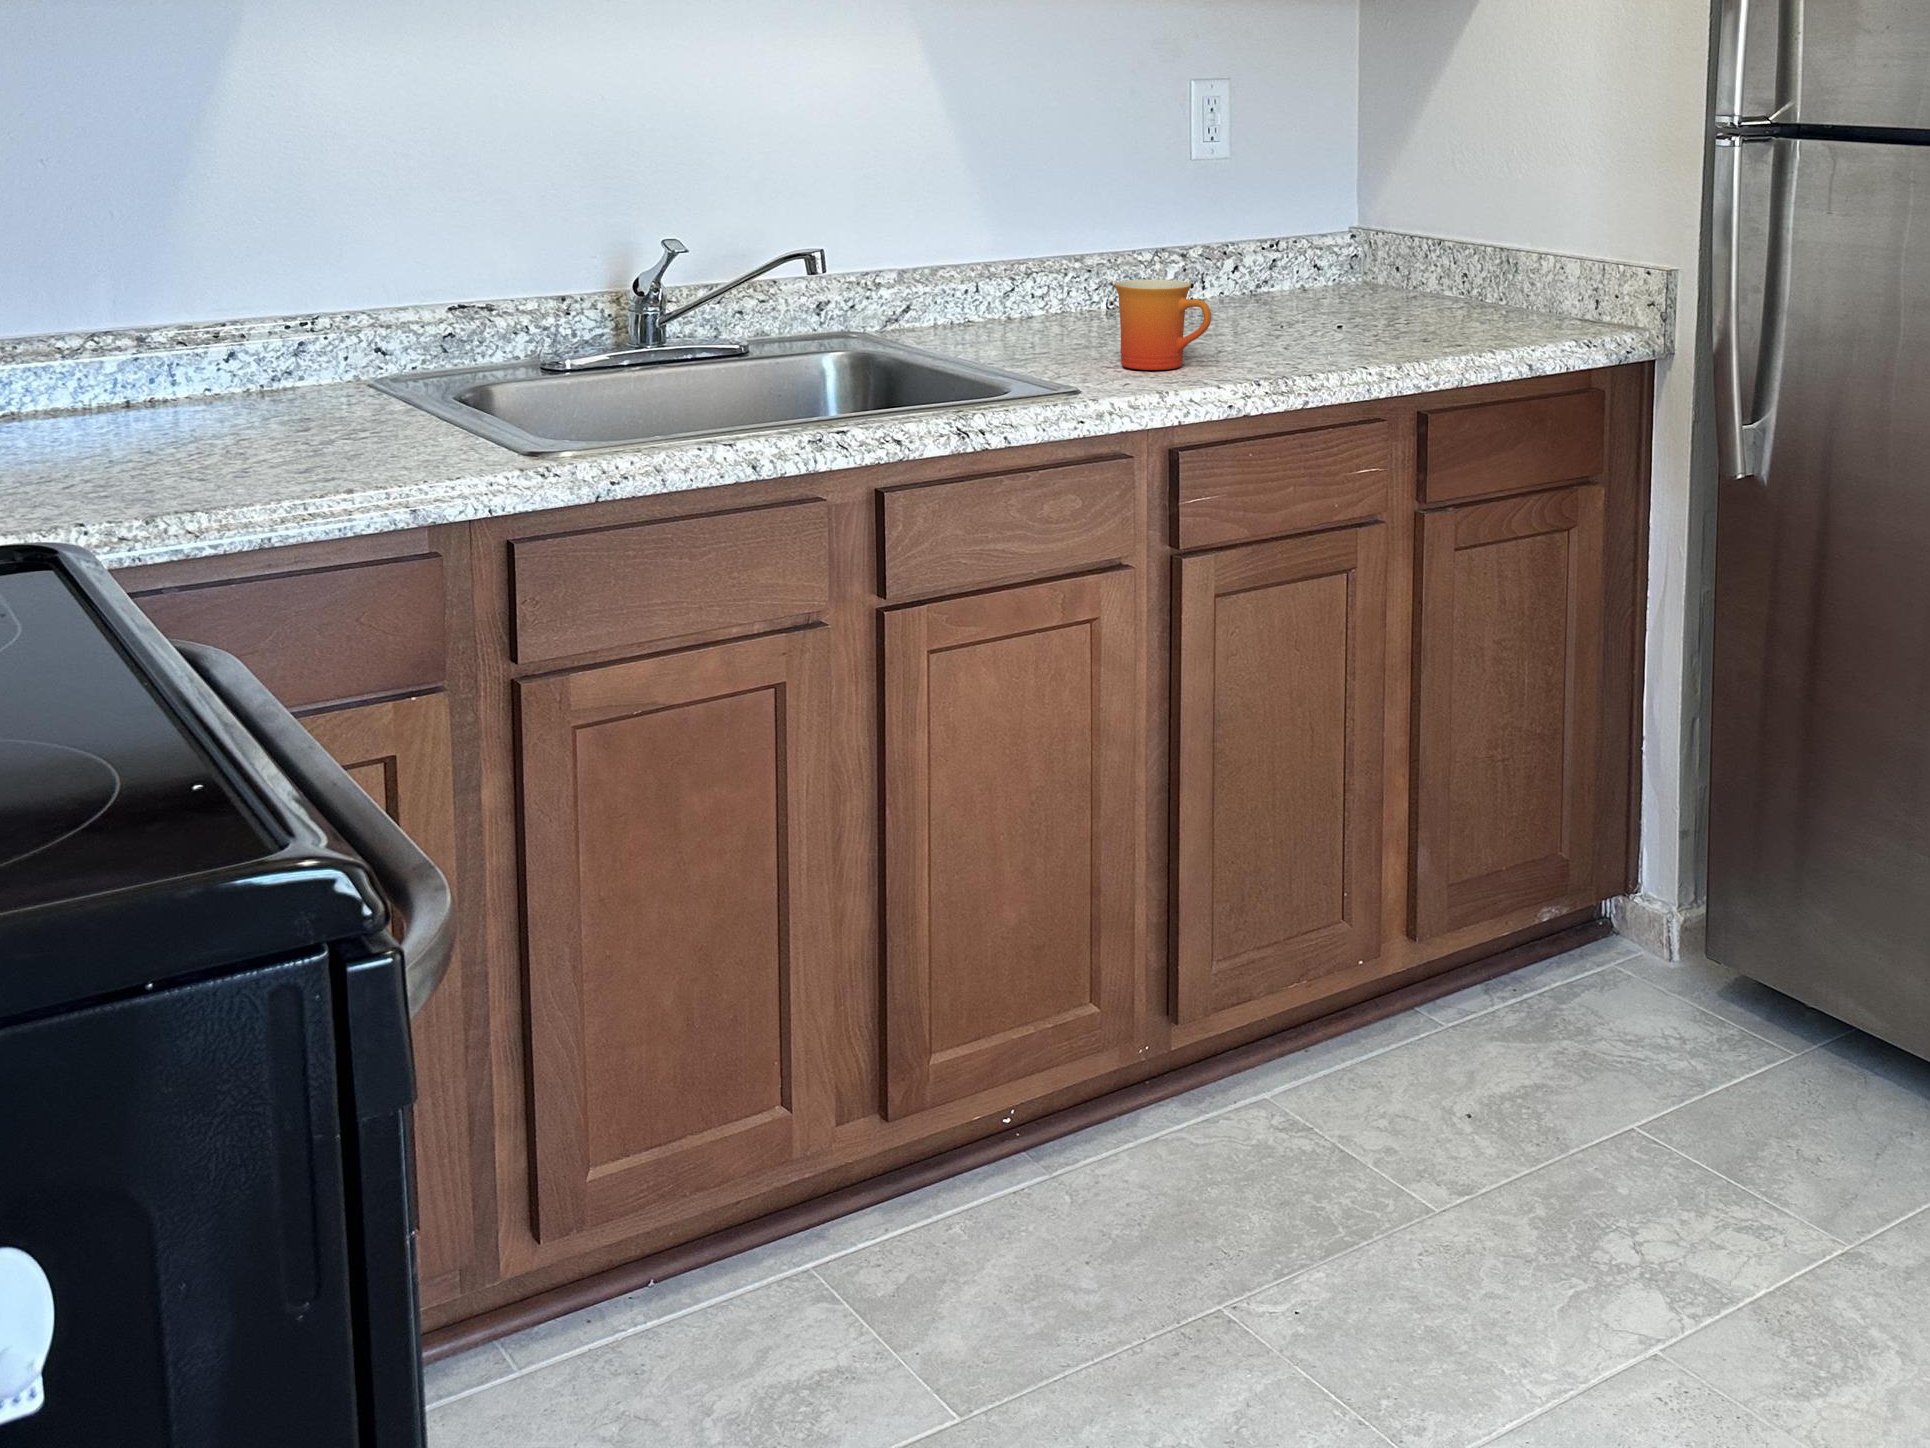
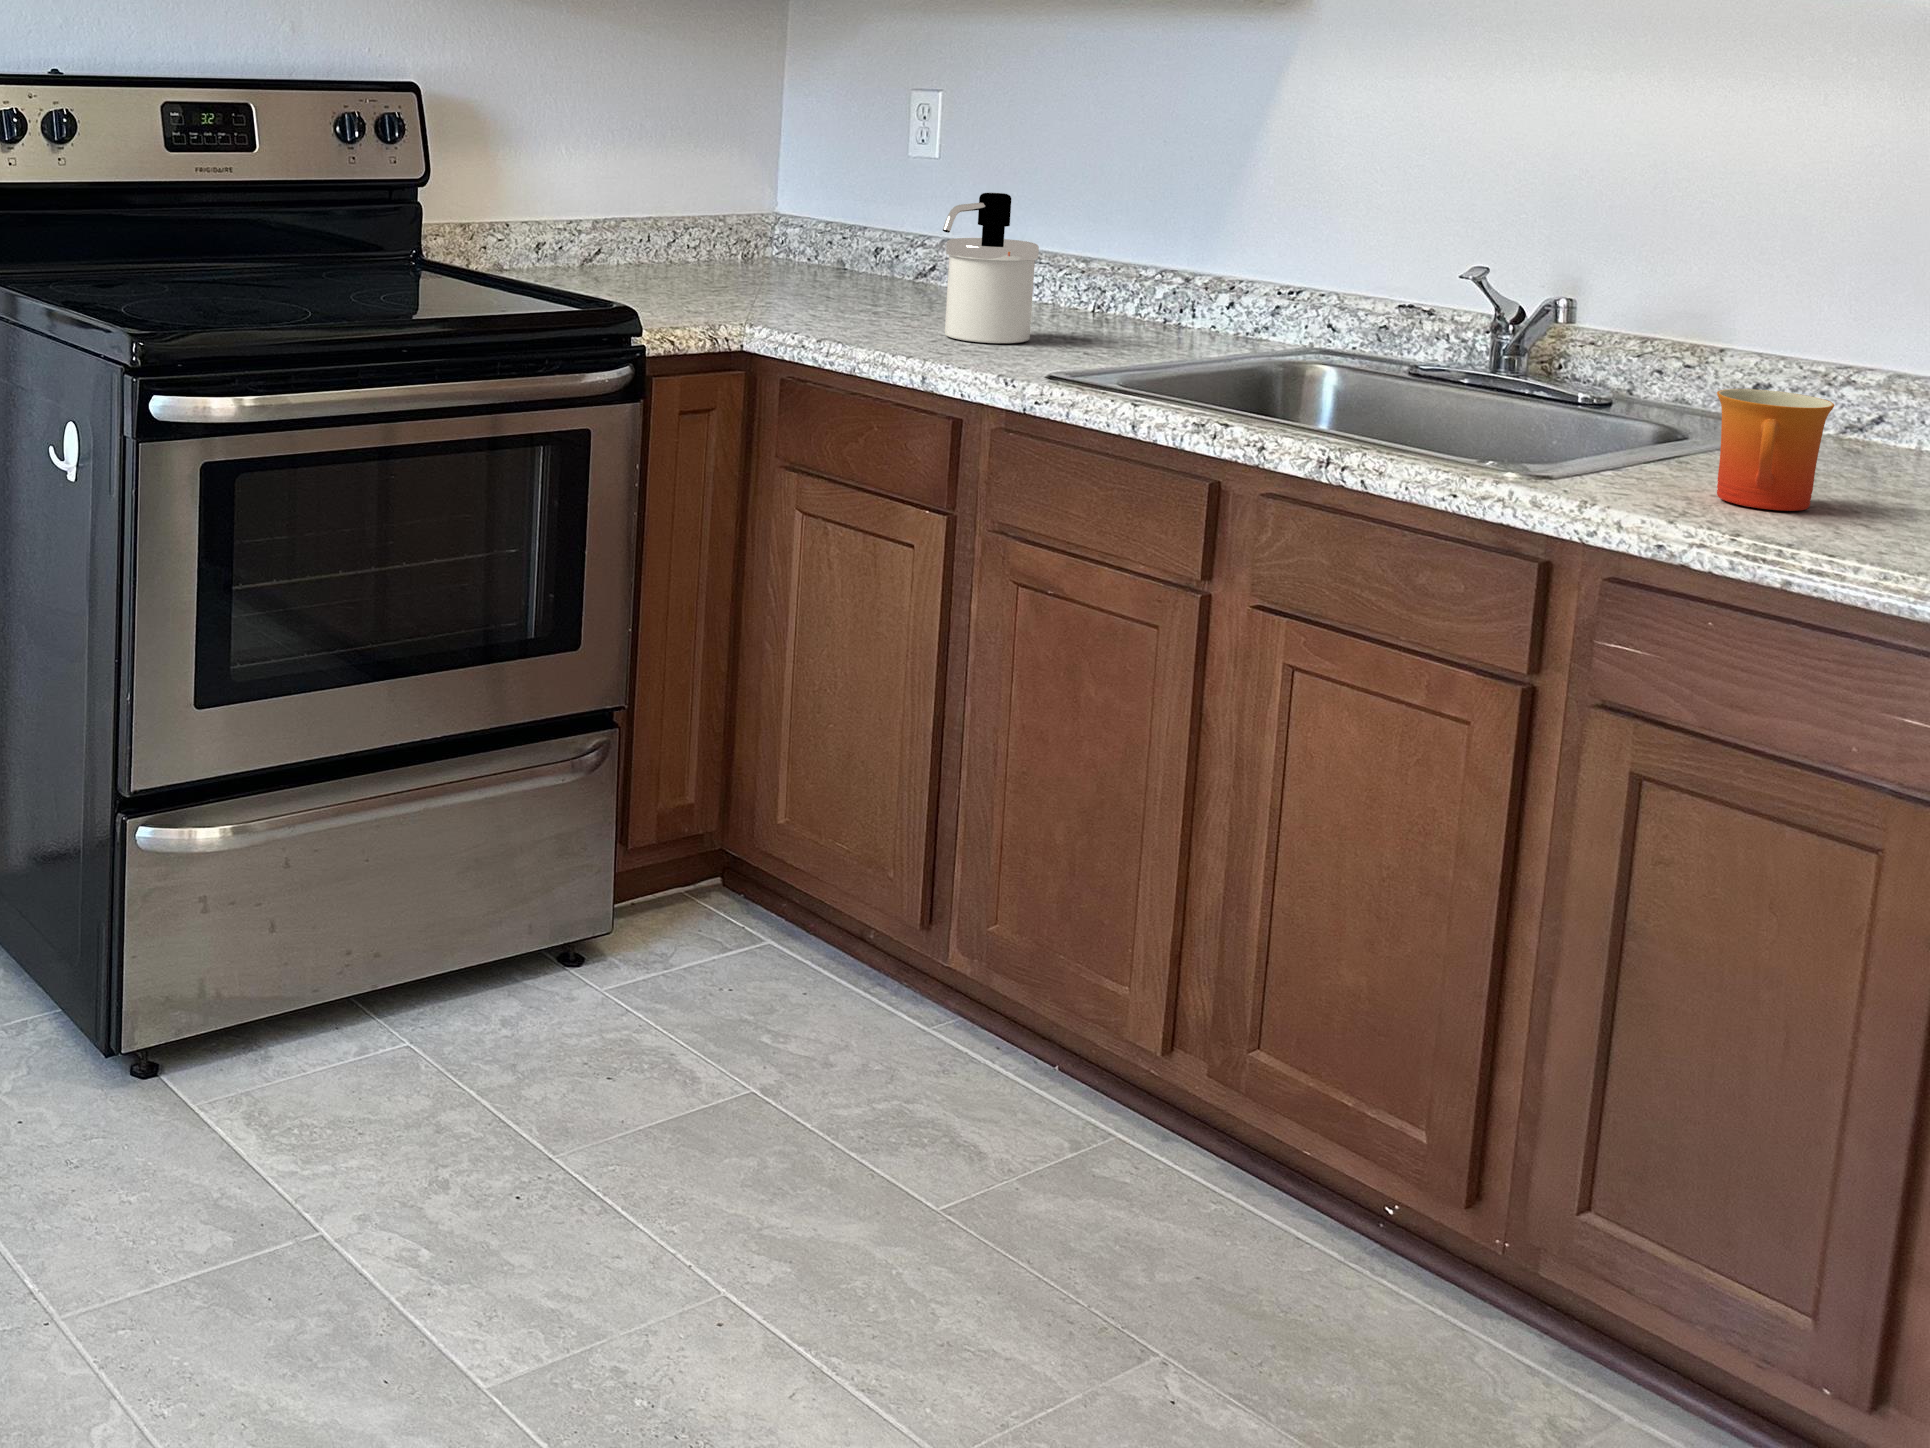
soap dispenser: none [109,251,254,472] -> present [943,193,1039,343]

